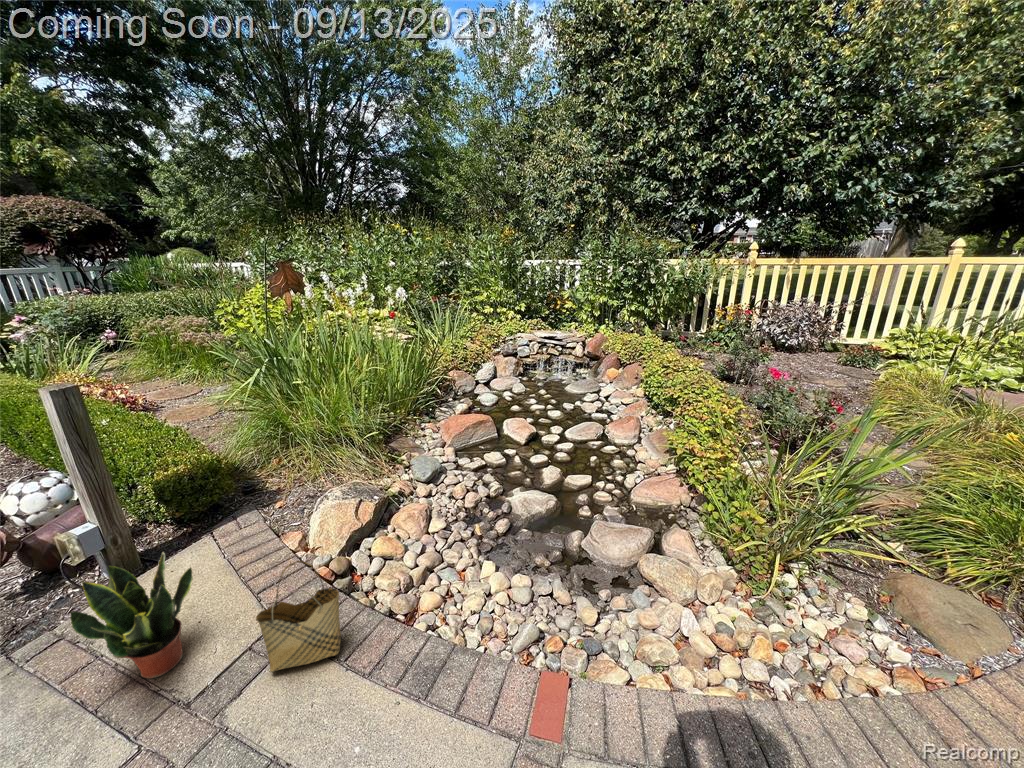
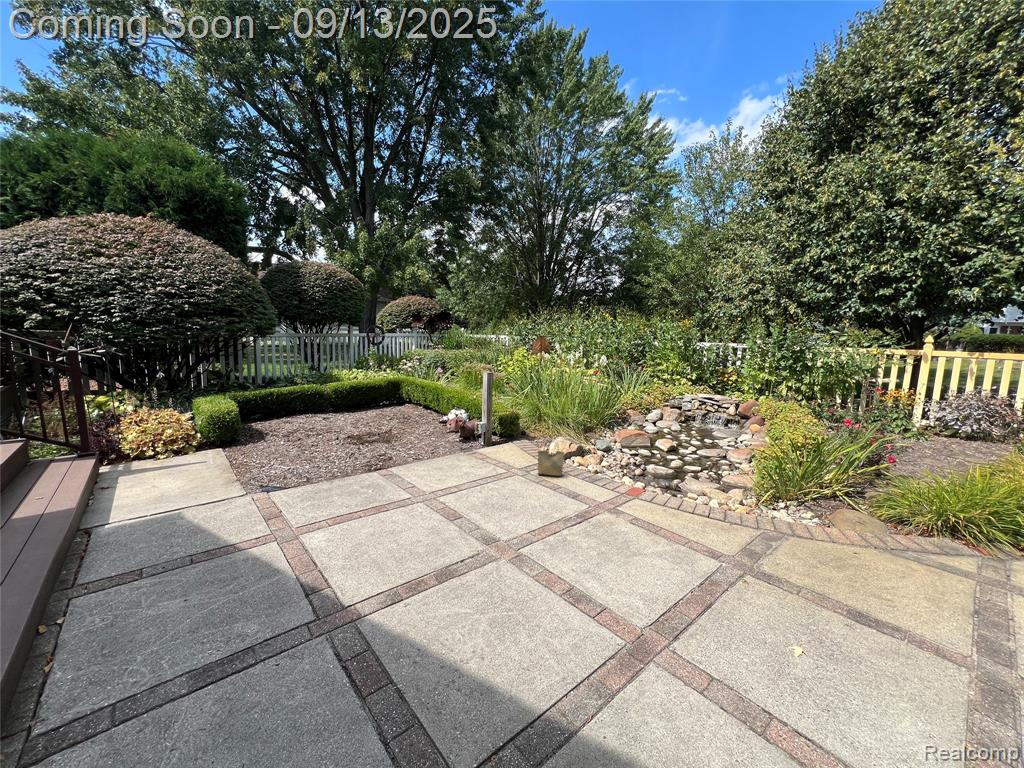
potted plant: present [70,552,193,678] -> none [489,423,517,468]

